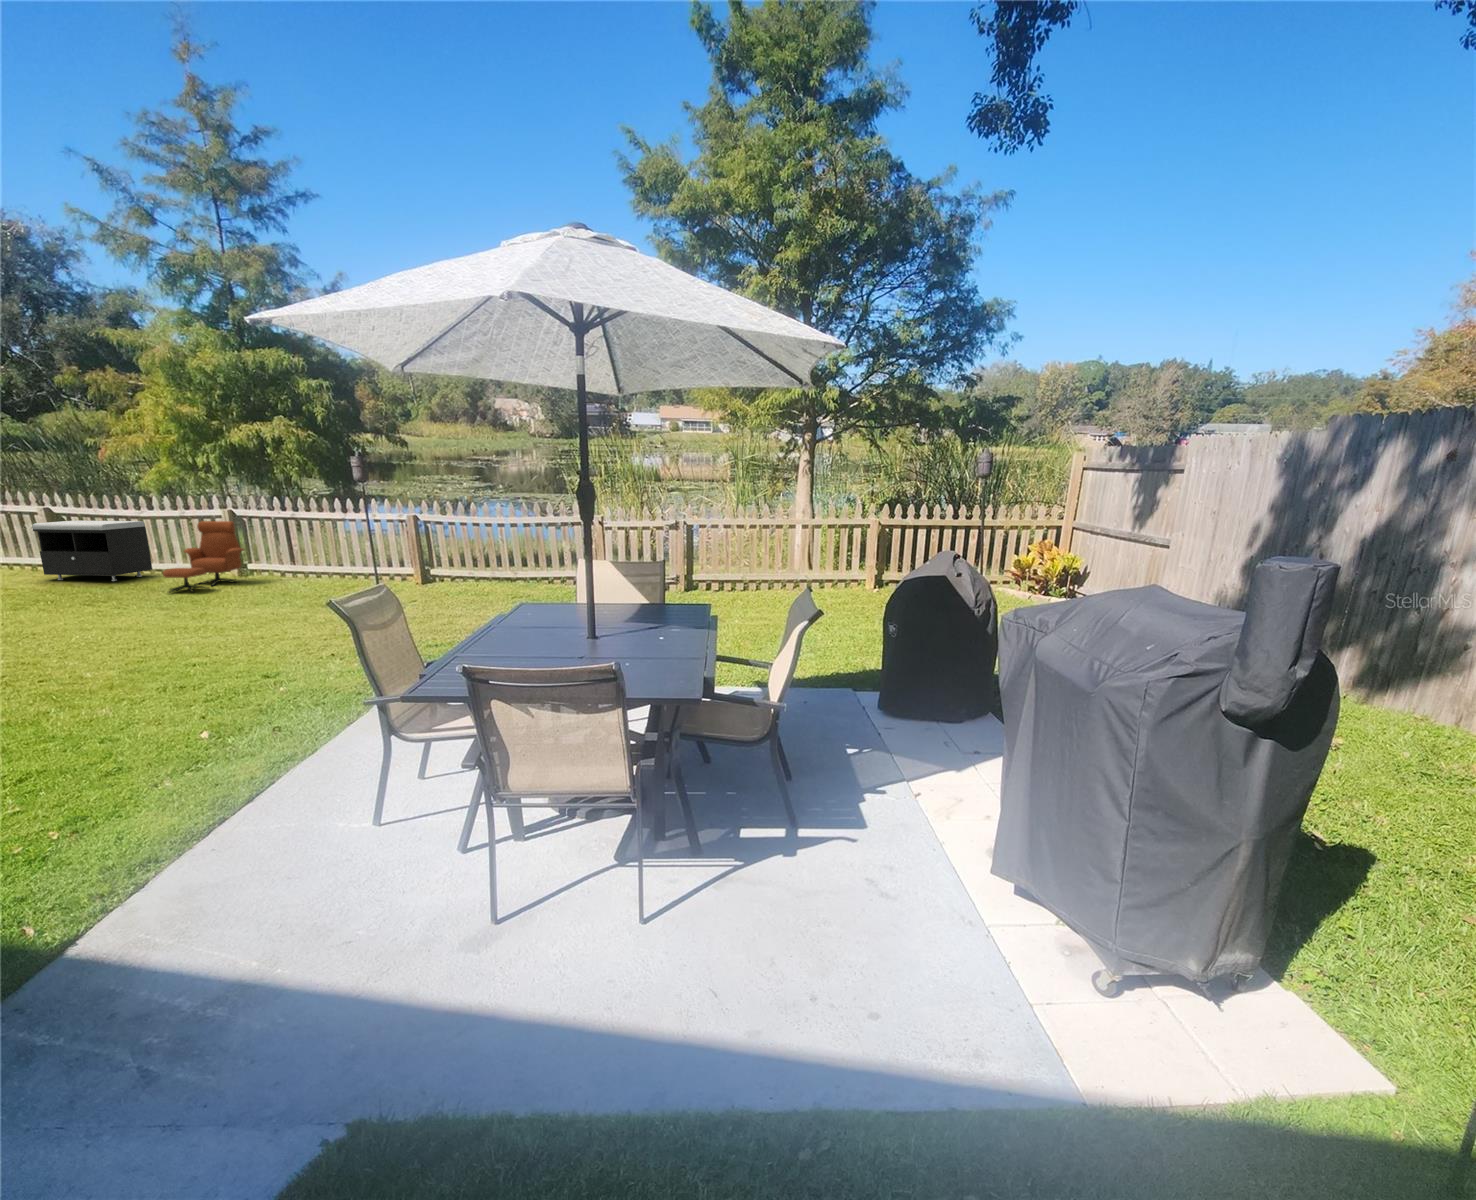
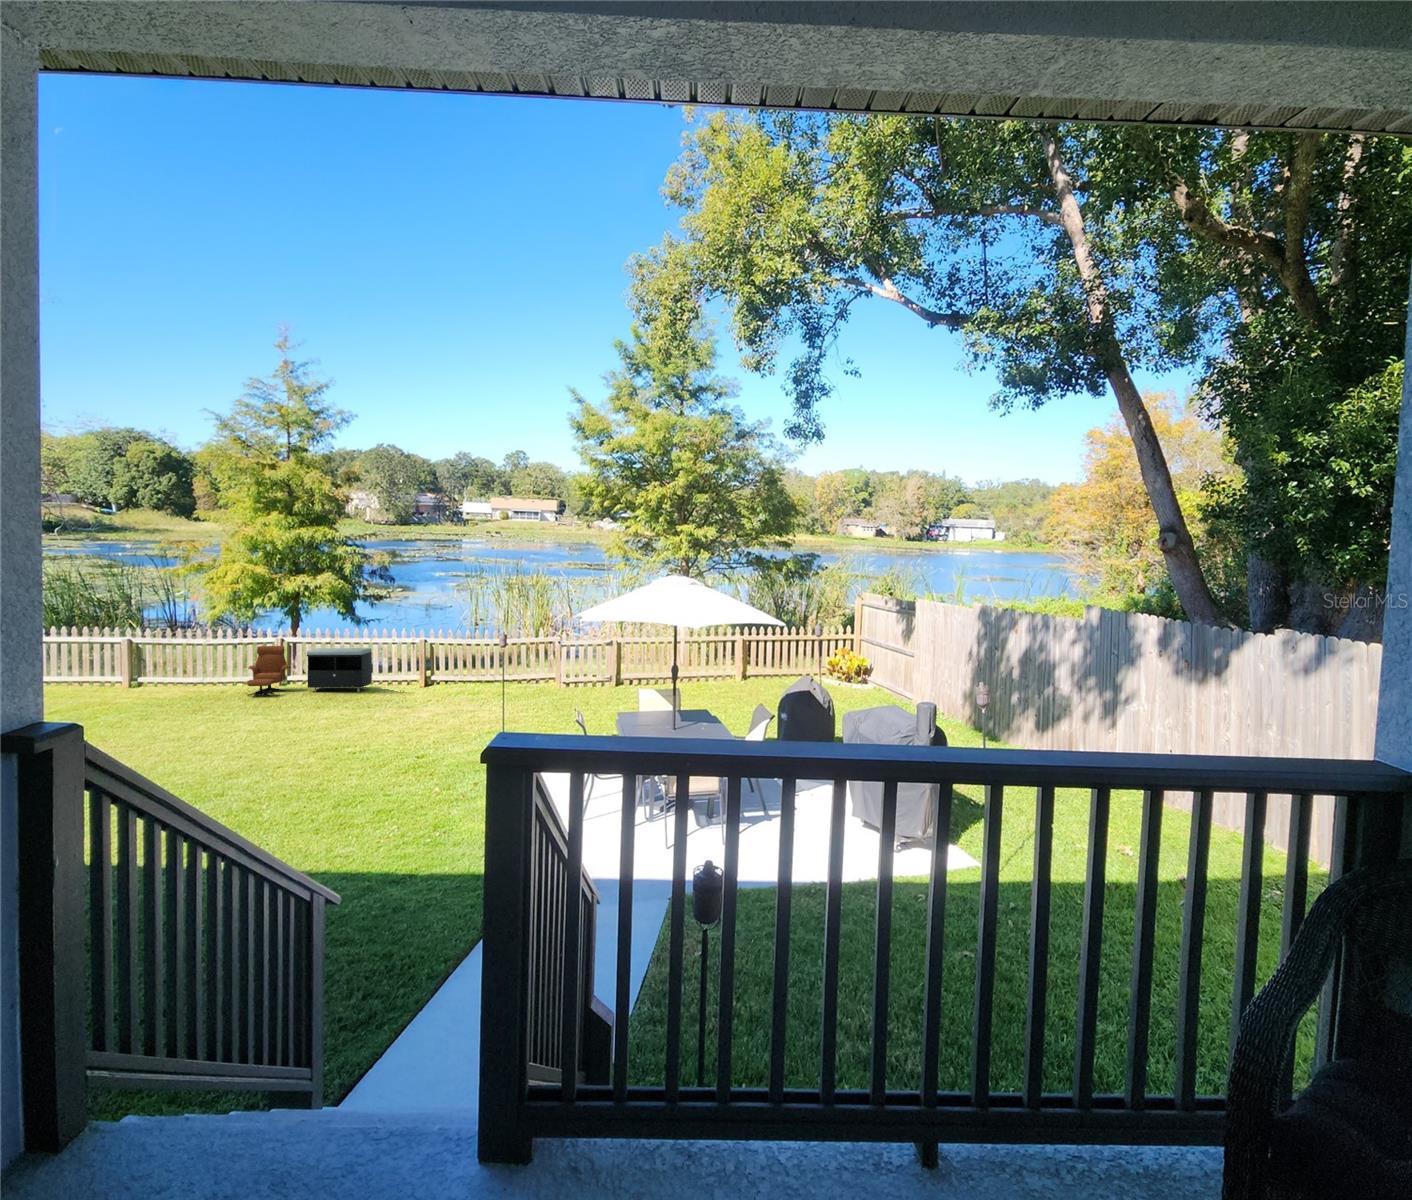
storage bench: present [32,520,152,581] -> present [307,648,372,692]

